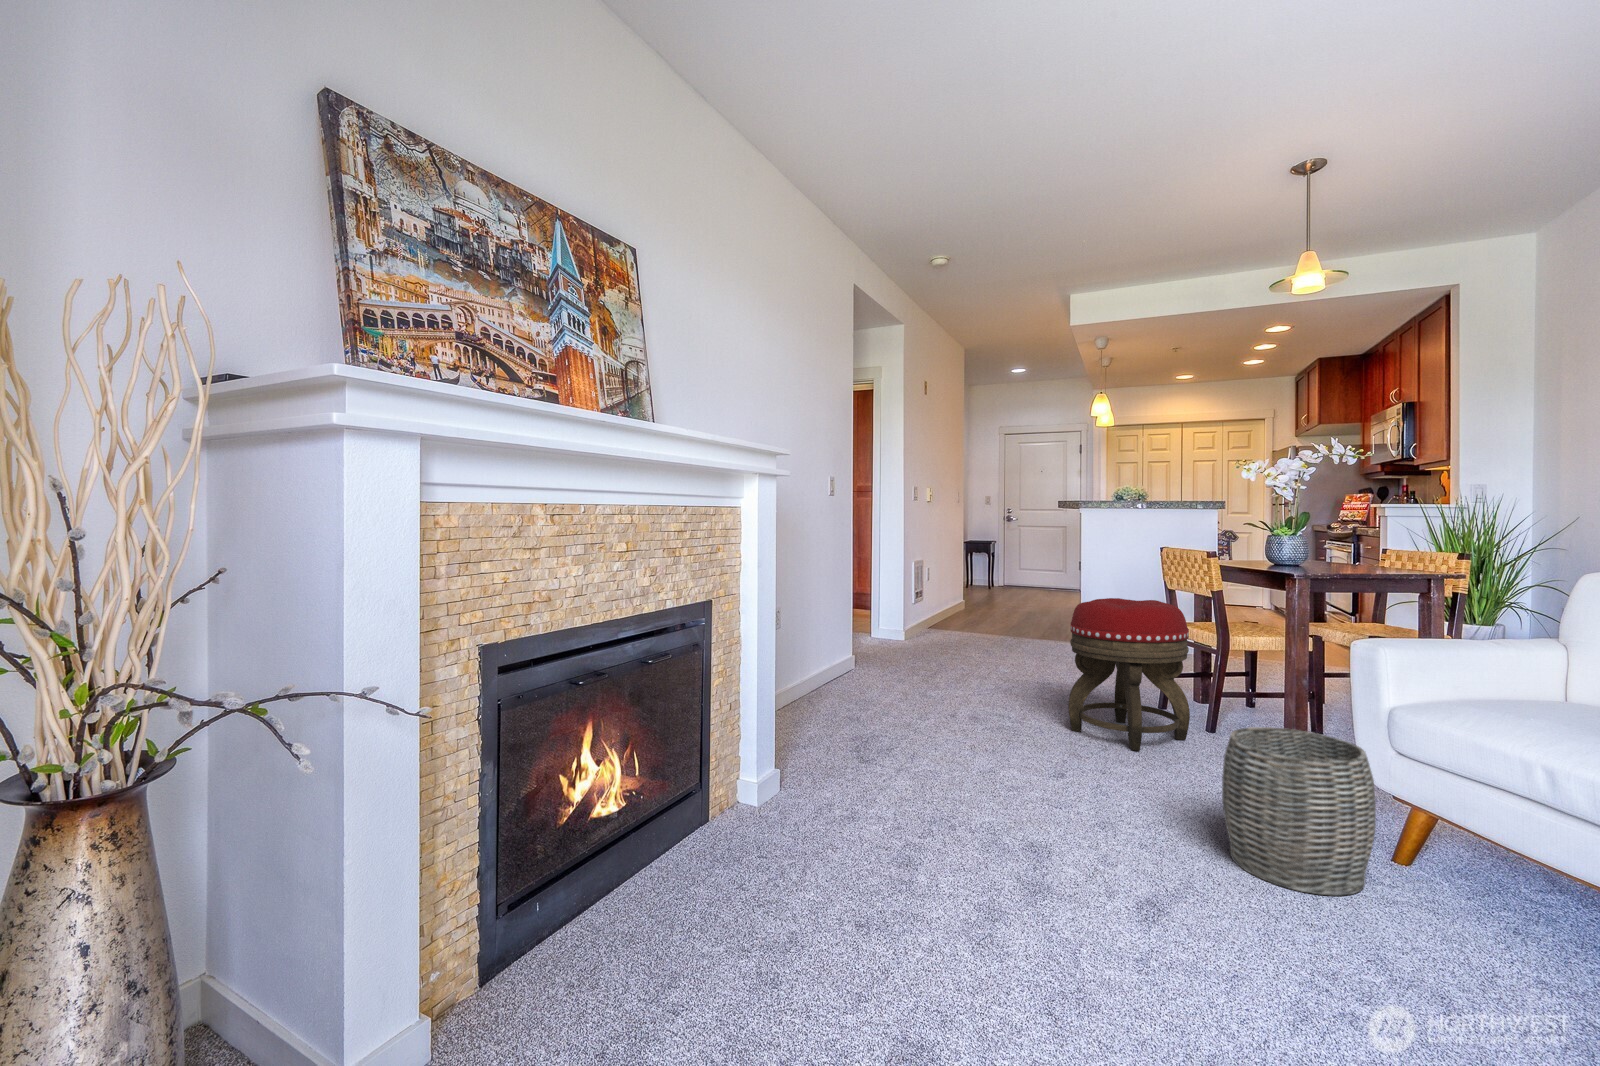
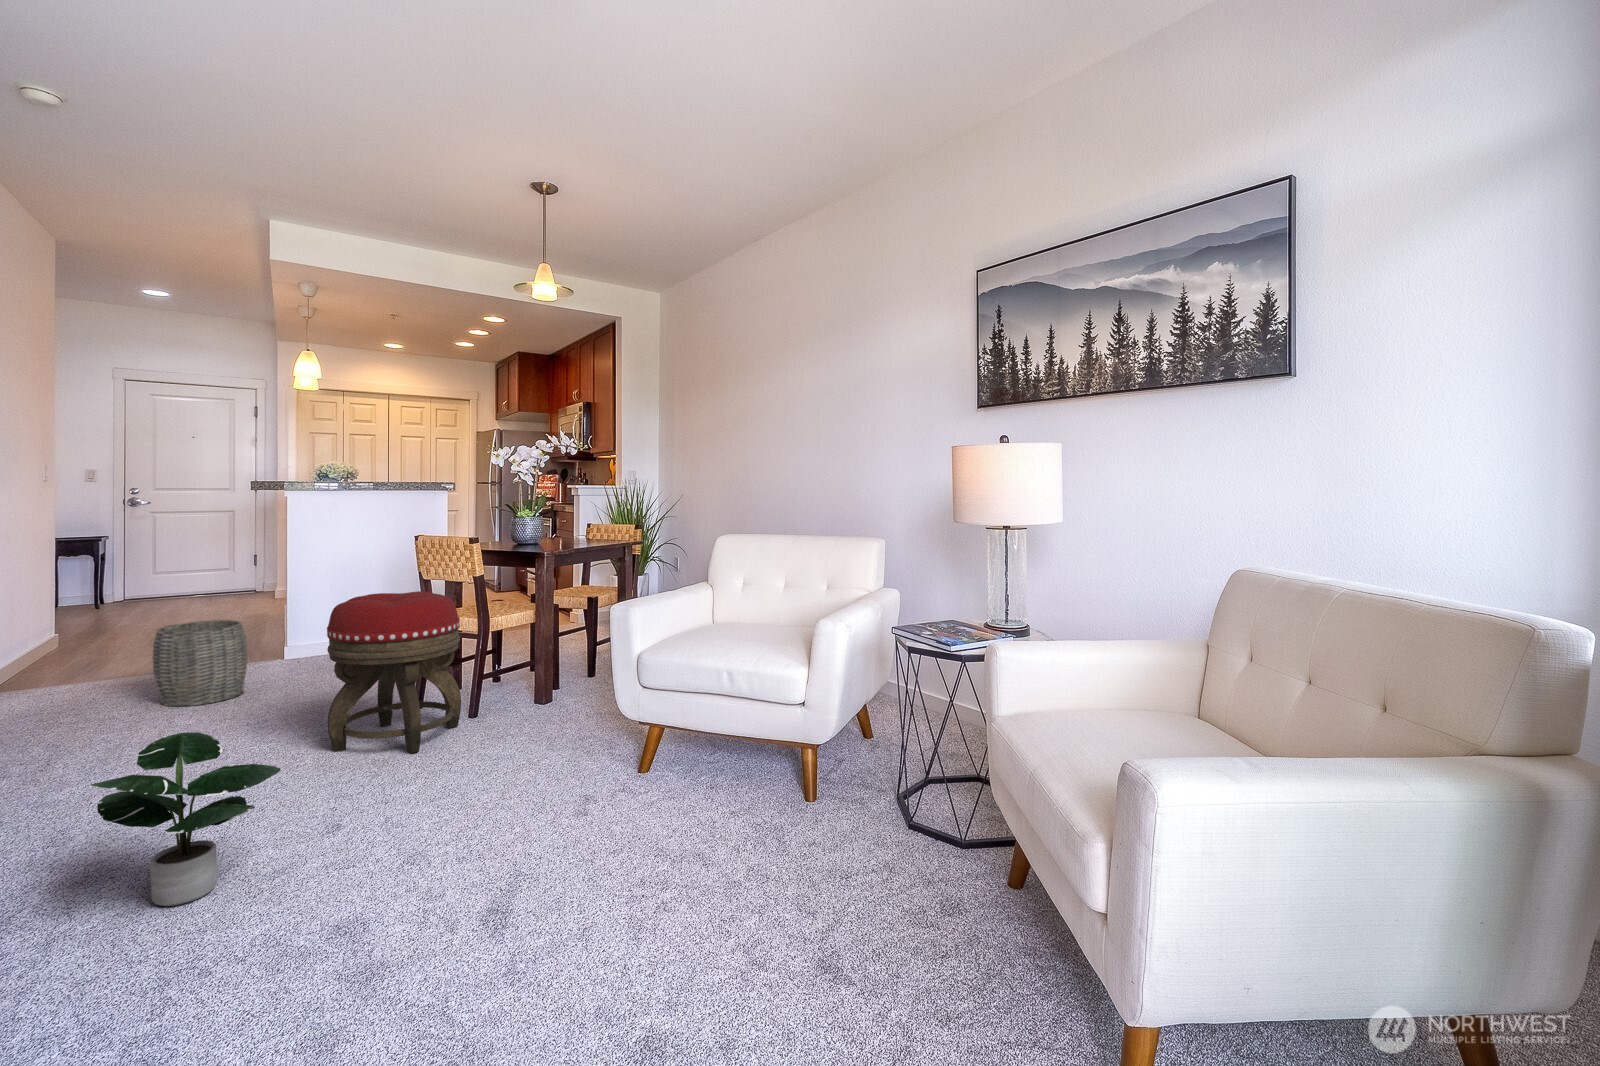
potted plant: none [897,677,1004,798] -> present [91,732,280,906]
woven basket: present [1222,727,1376,895] -> present [153,620,247,706]

